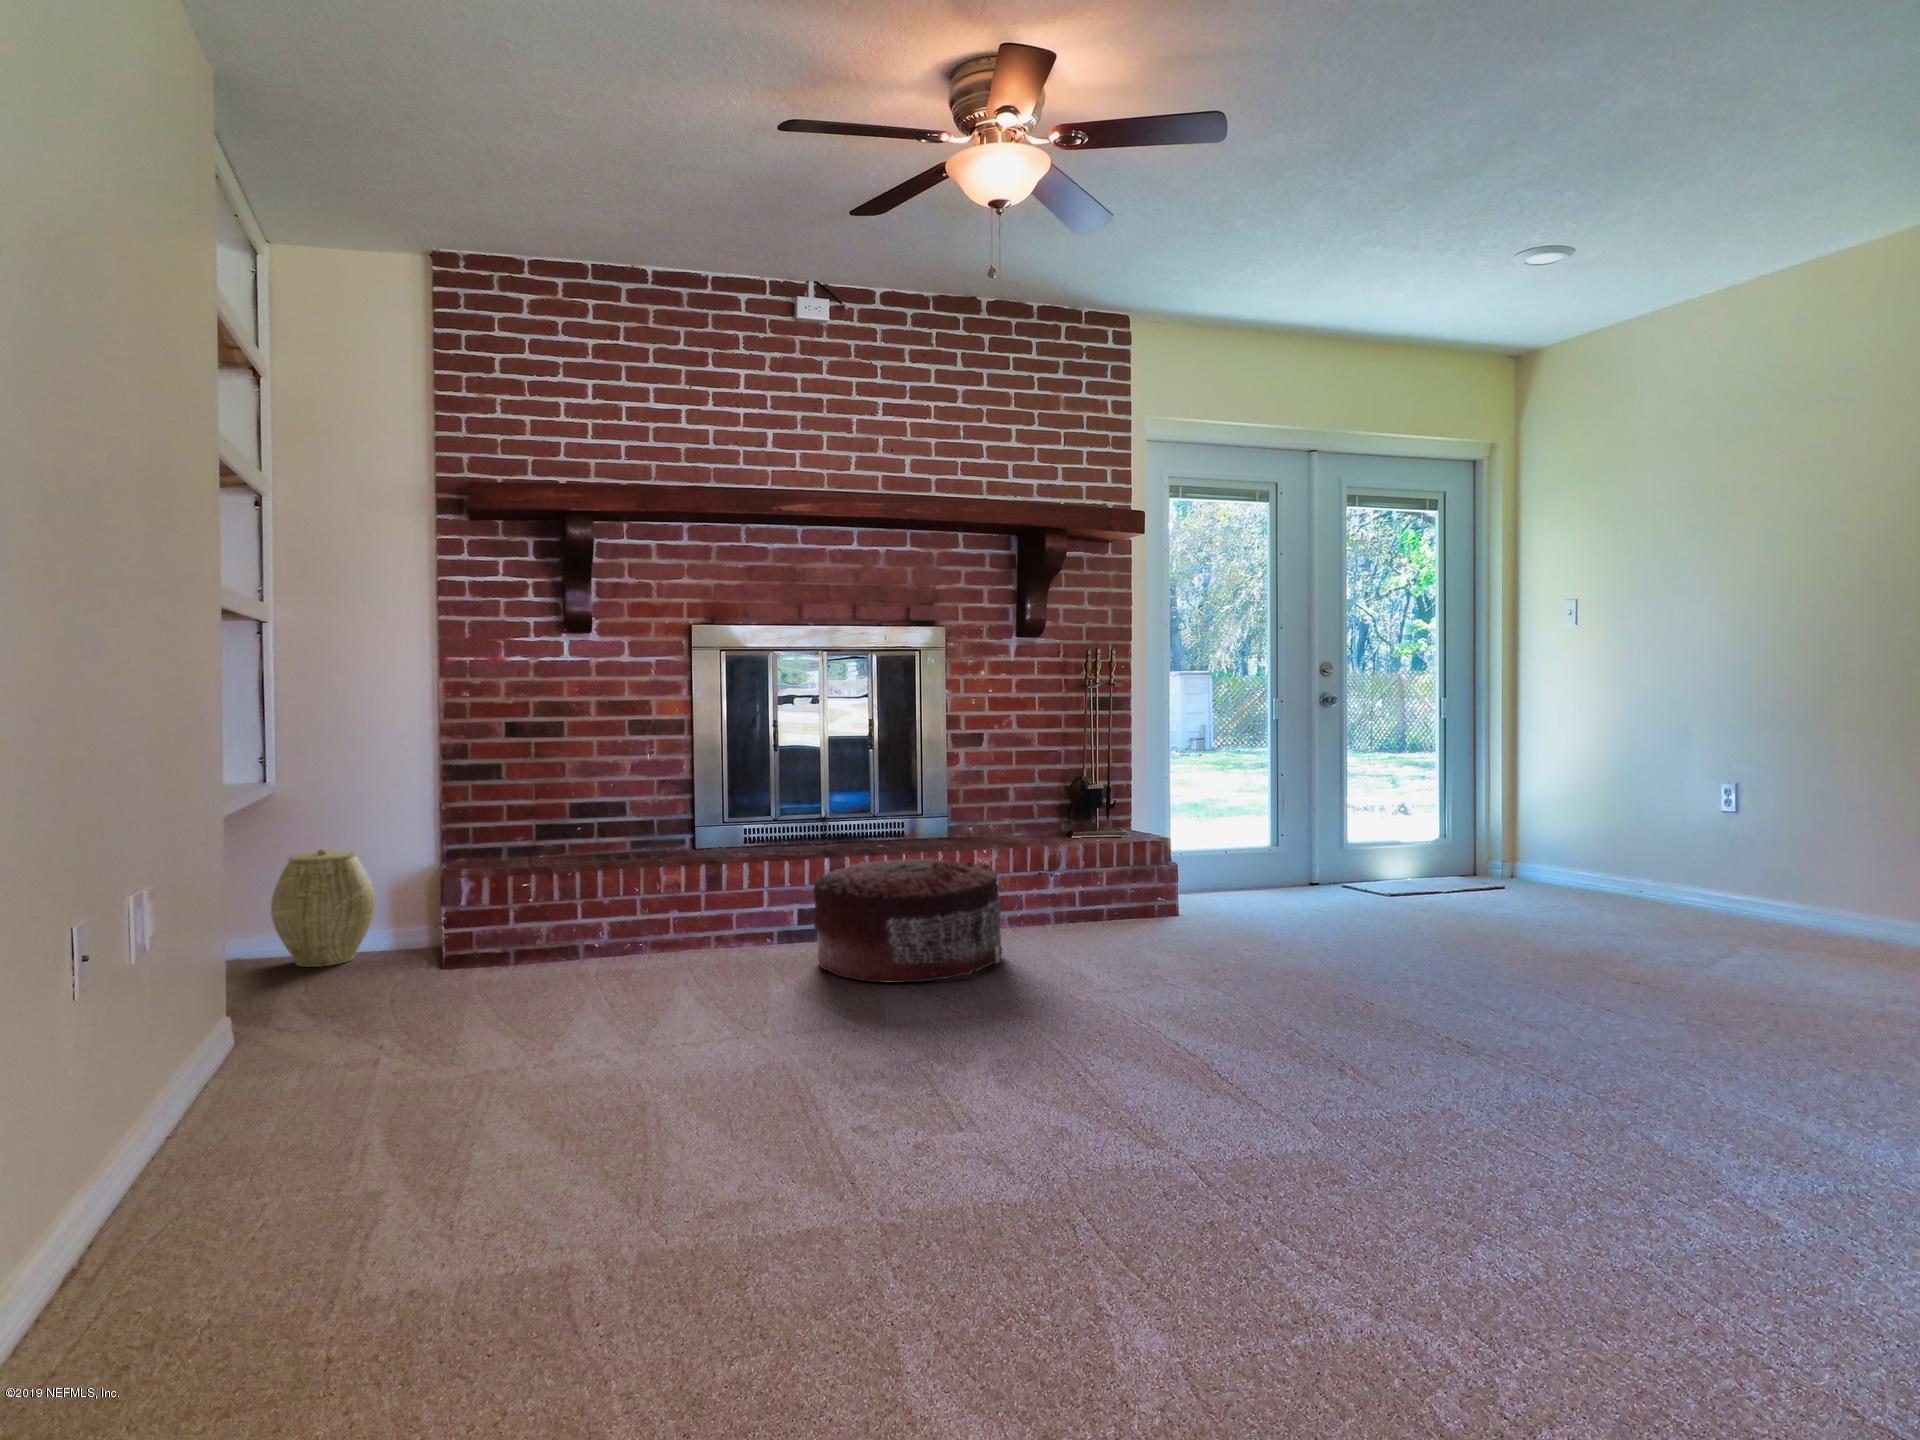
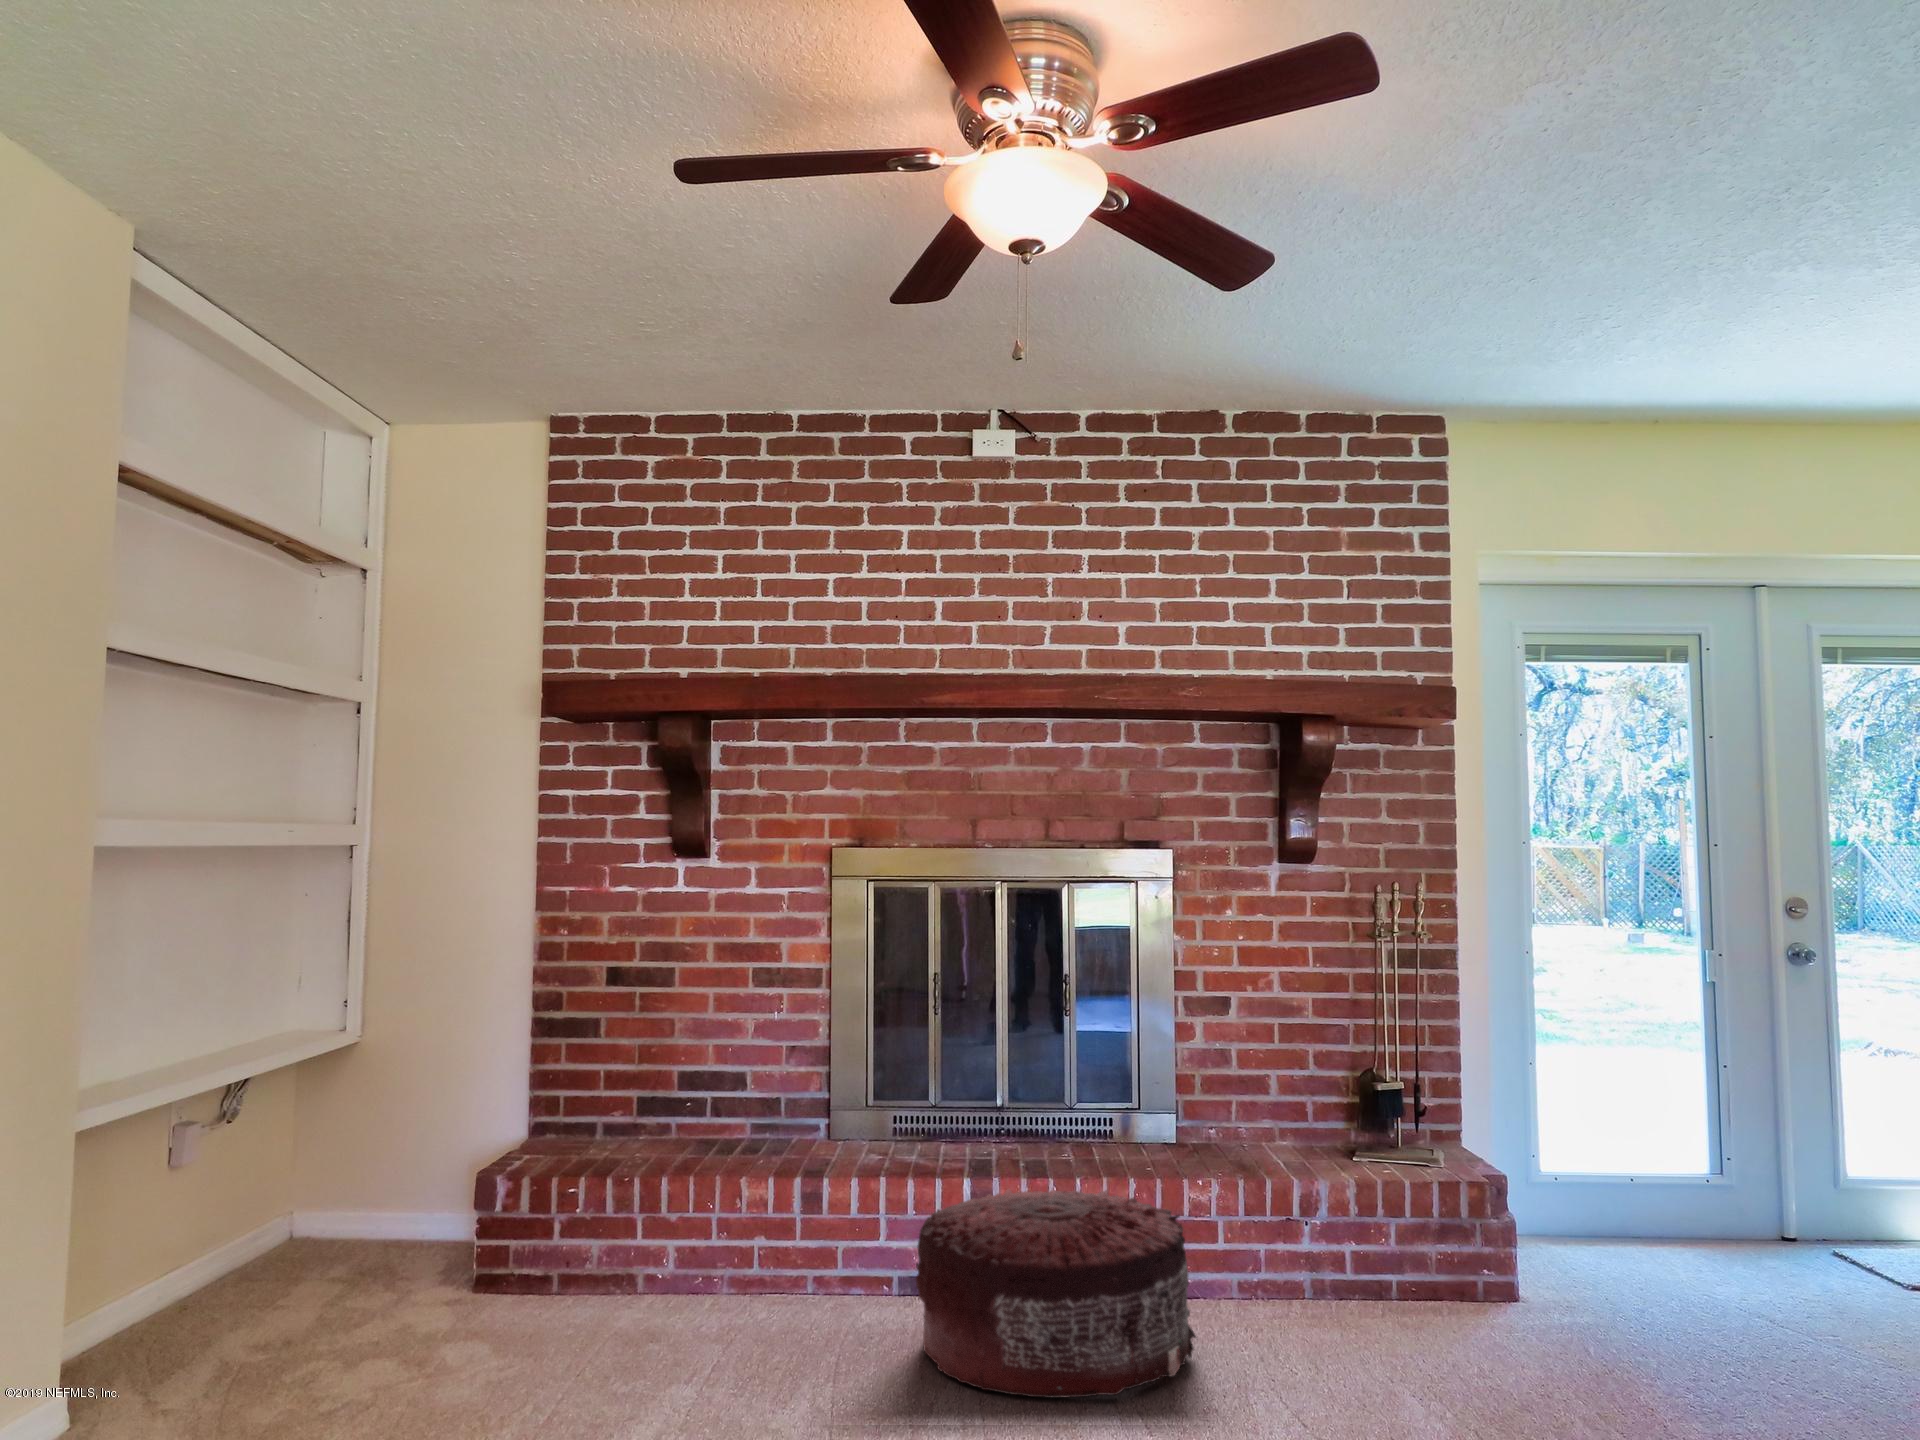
woven basket: present [271,849,375,967] -> none [319,1117,437,1266]

